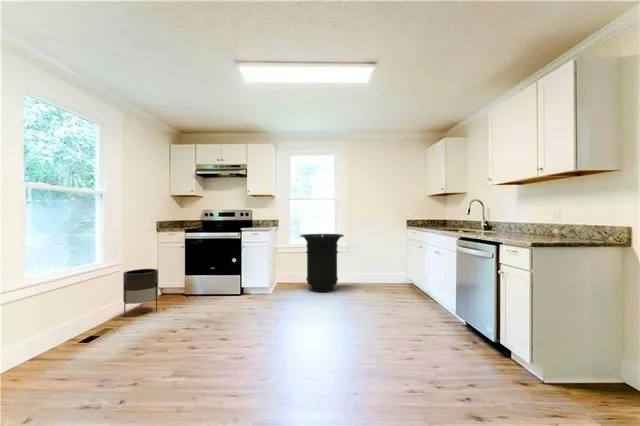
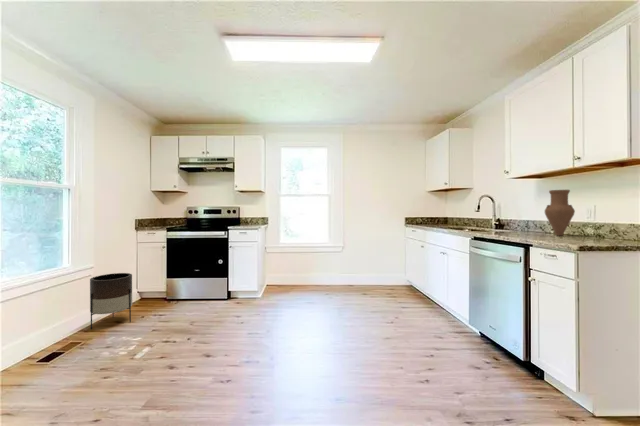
vase: none [519,196,544,236] -> present [545,190,575,236]
trash can: present [300,234,344,292] -> none [293,232,341,295]

